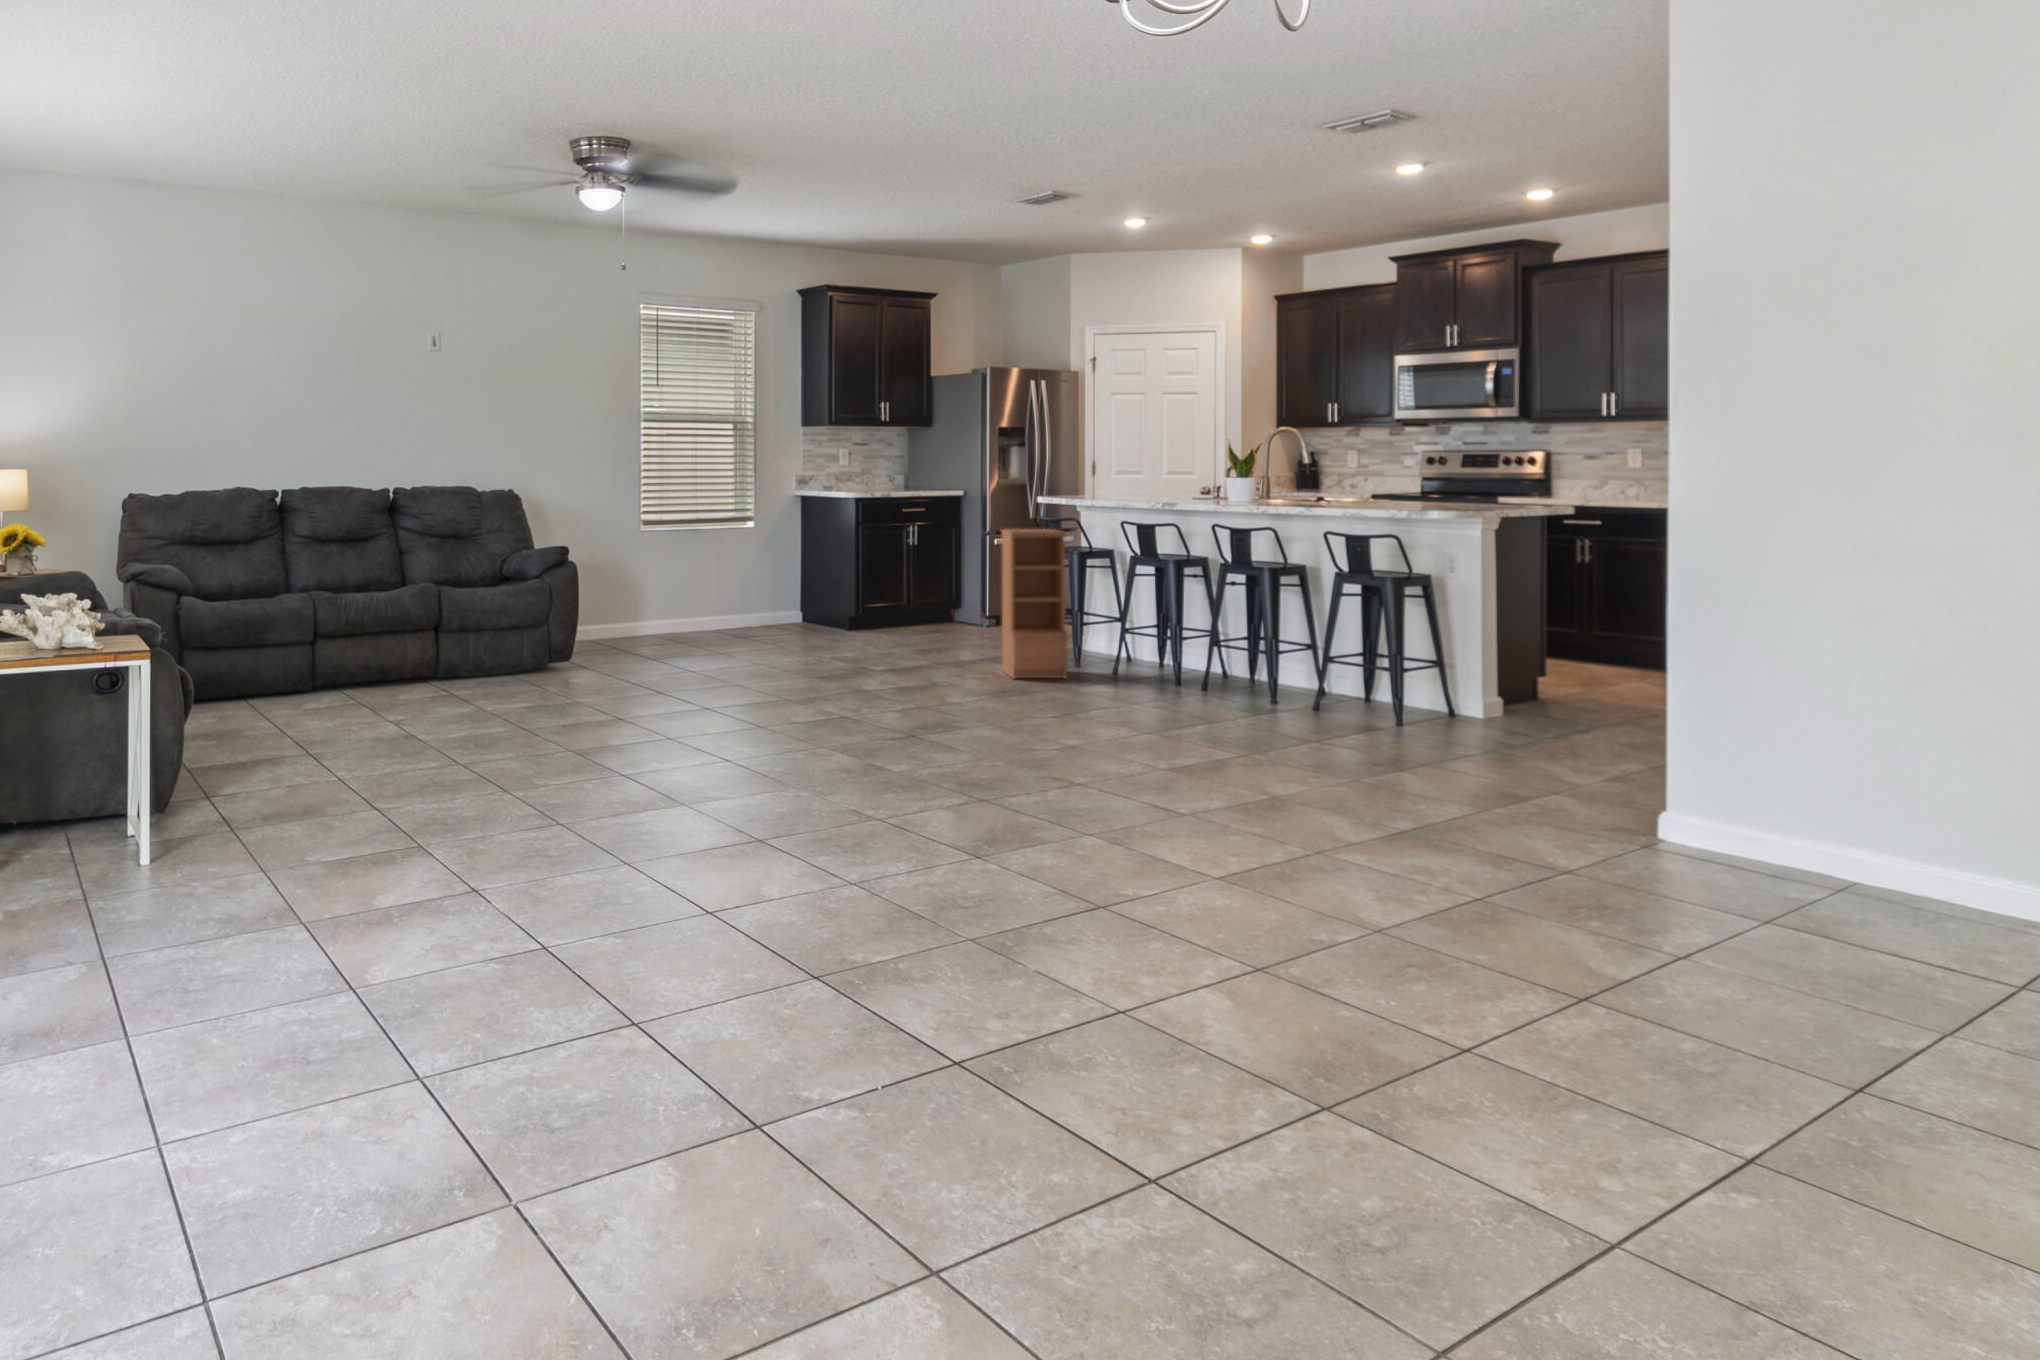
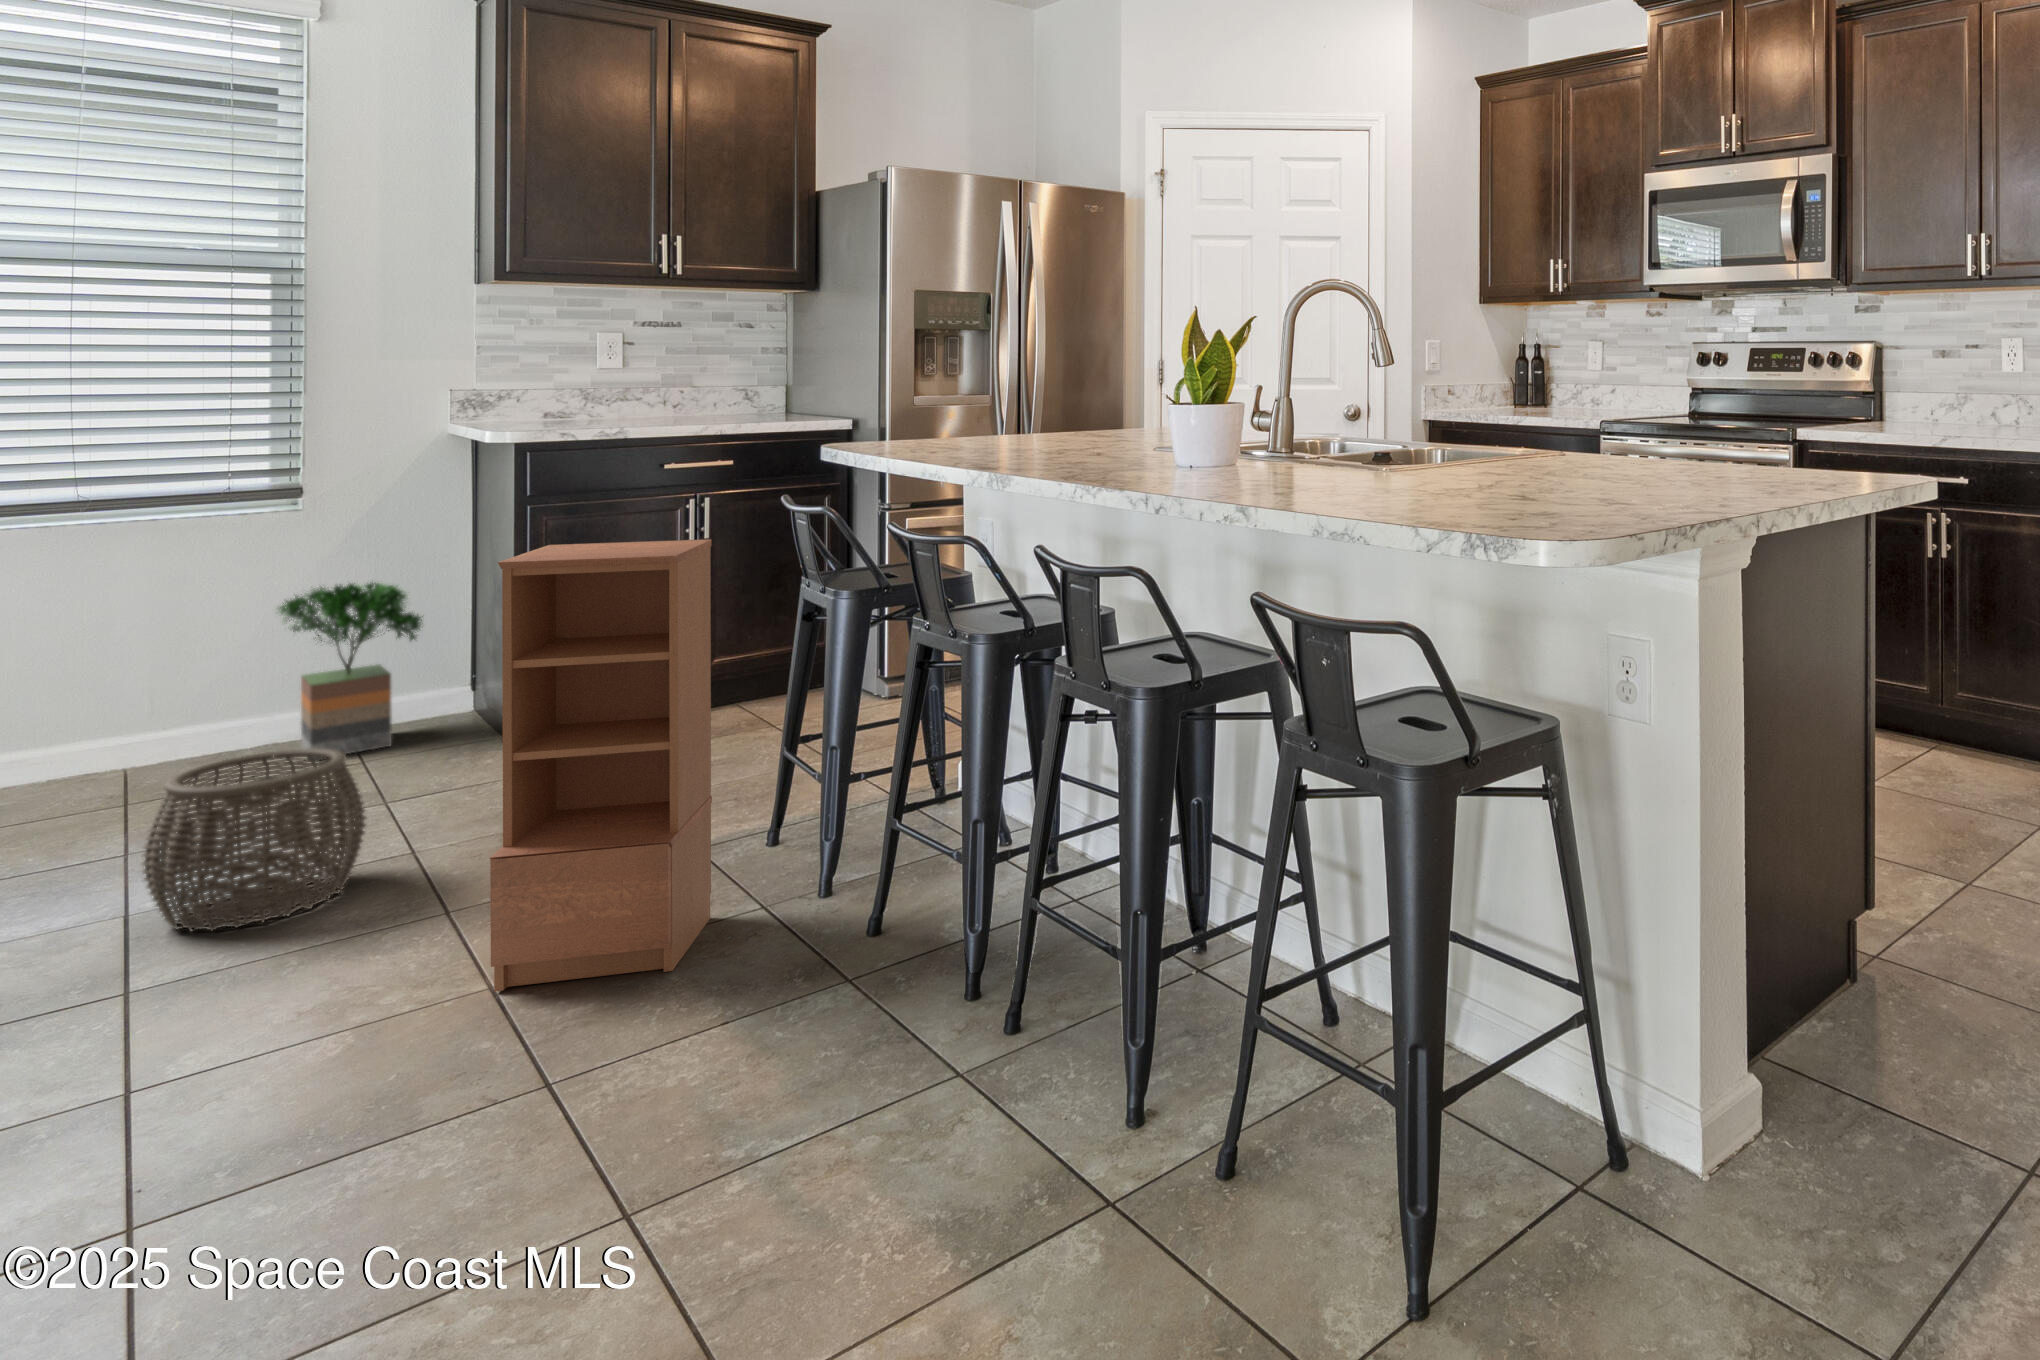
potted tree: none [758,559,815,634] -> present [277,583,423,759]
woven basket: none [846,609,906,665] -> present [142,748,366,931]

